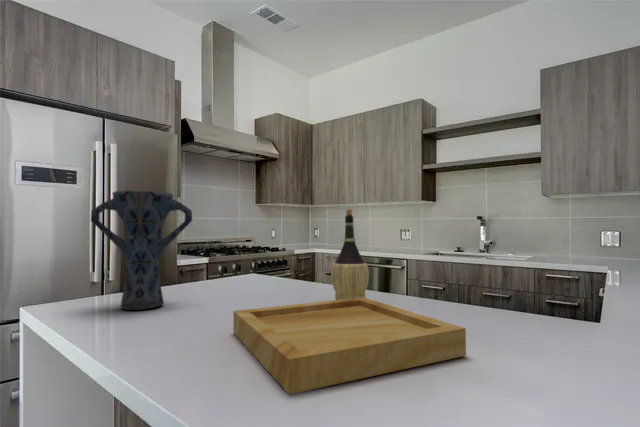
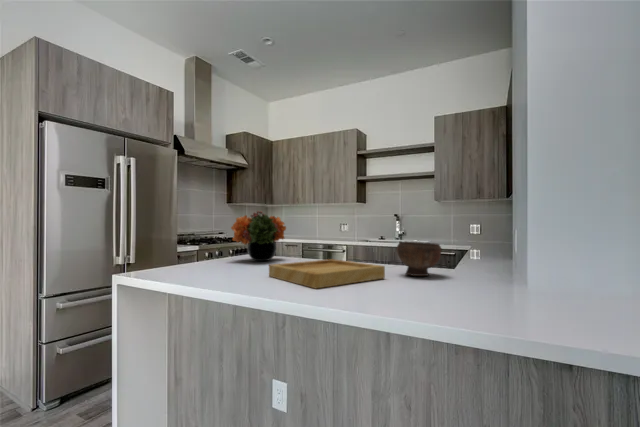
vase: present [91,191,192,310] -> none [167,199,227,271]
wine bottle: present [331,209,369,300] -> none [311,211,333,265]
flower arrangement: none [214,211,302,290] -> present [231,211,286,261]
bowl: none [492,270,604,353] -> present [397,241,442,276]

